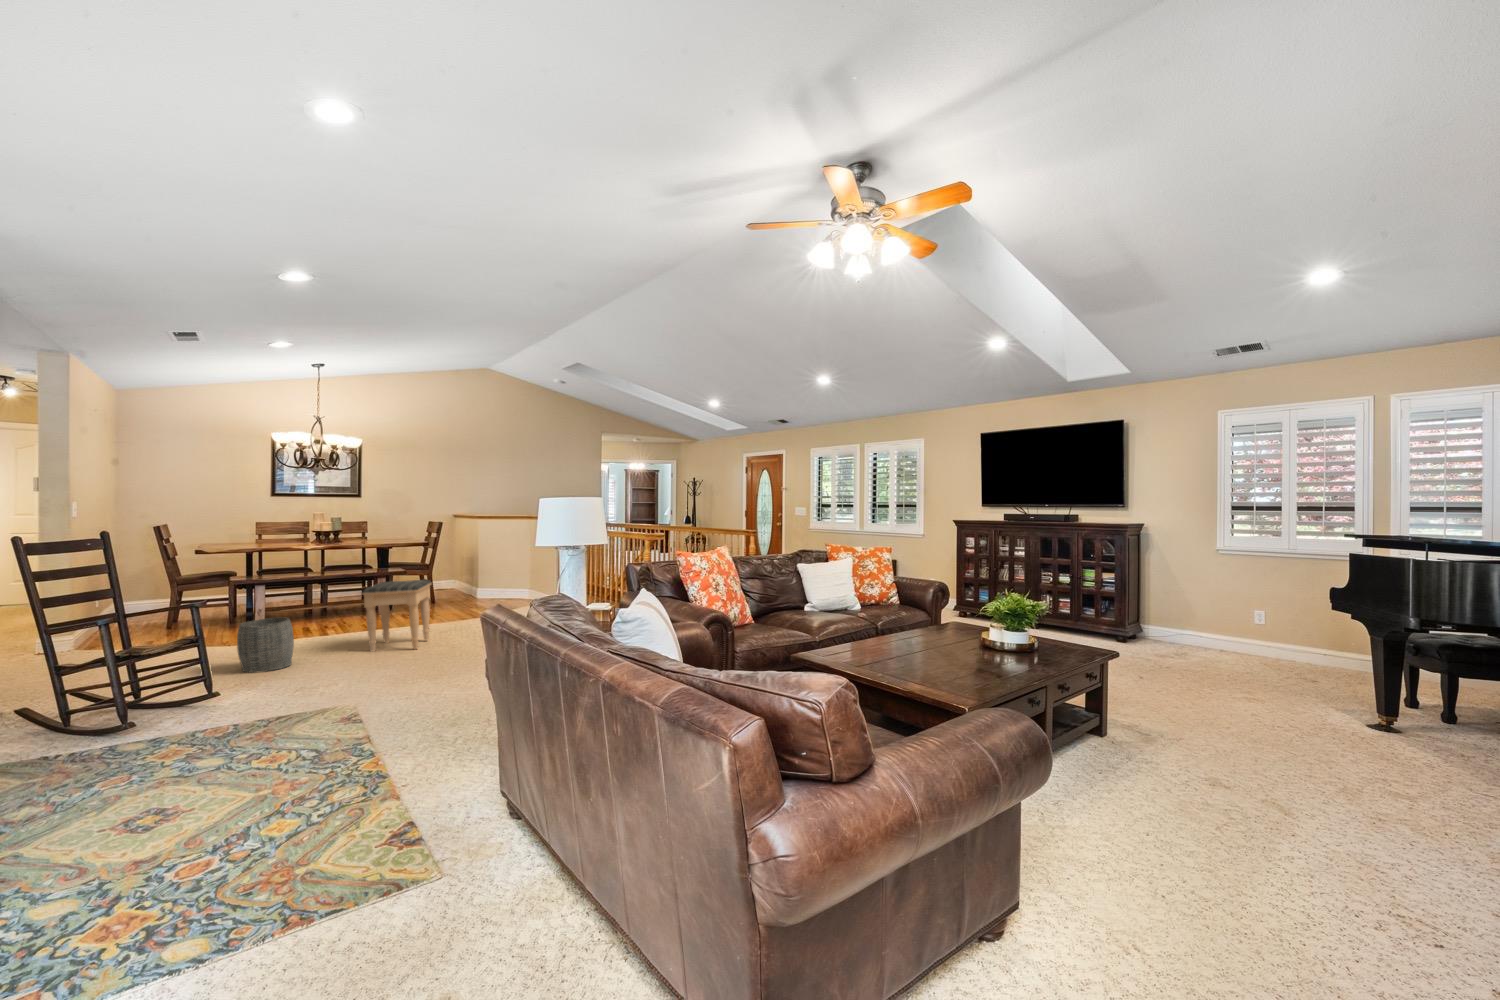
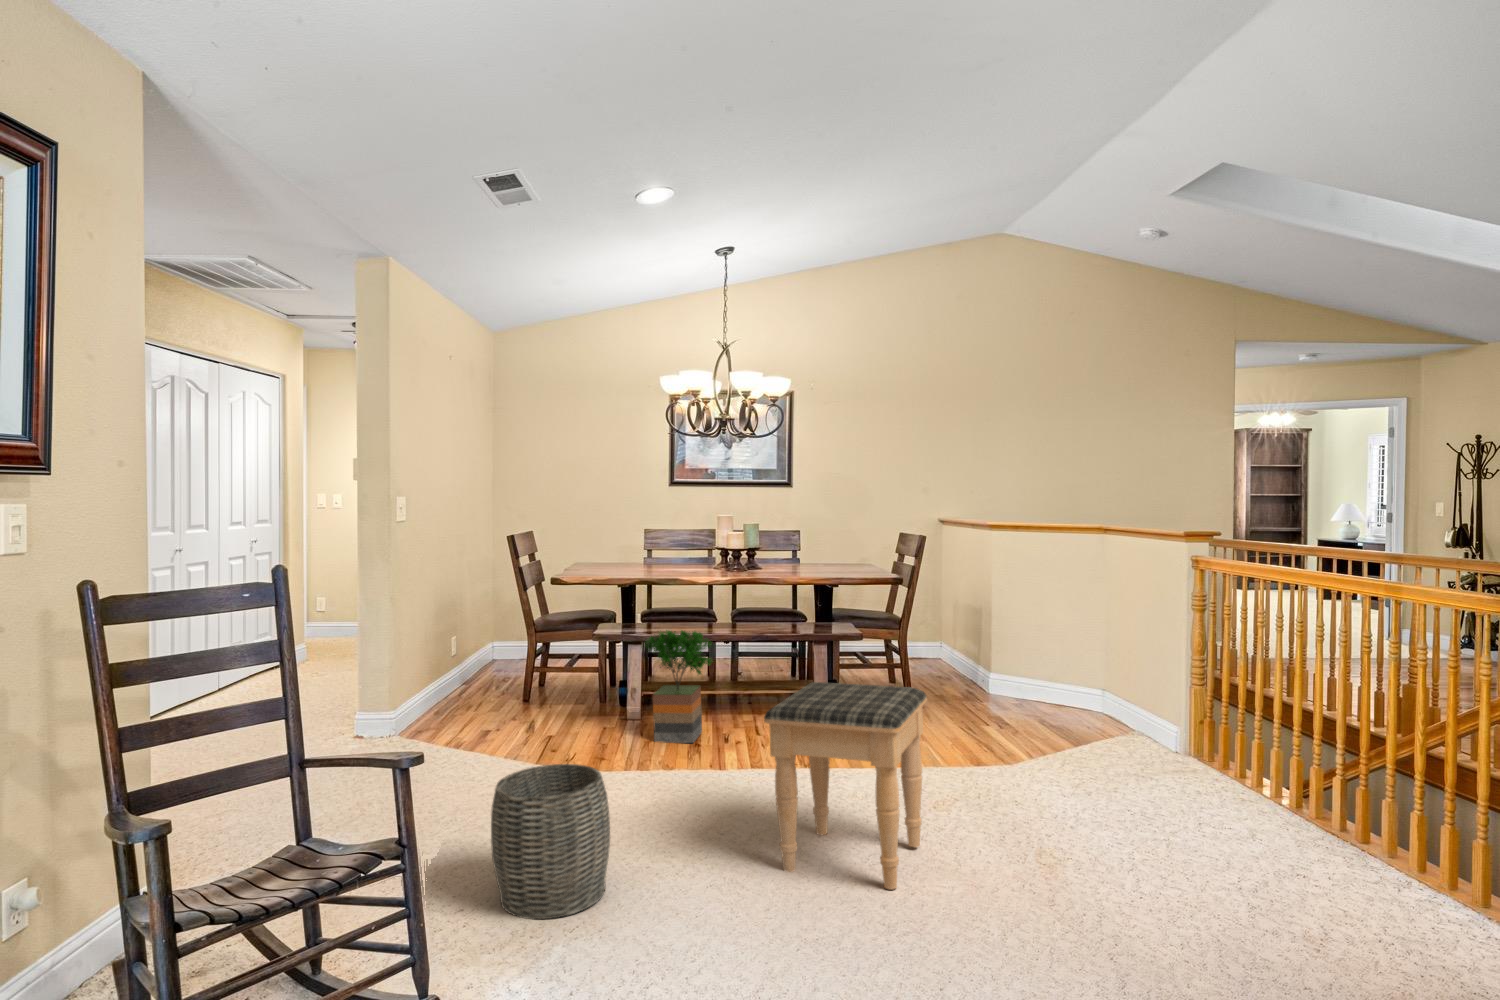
potted tree: none [279,572,324,630] -> present [646,630,712,743]

